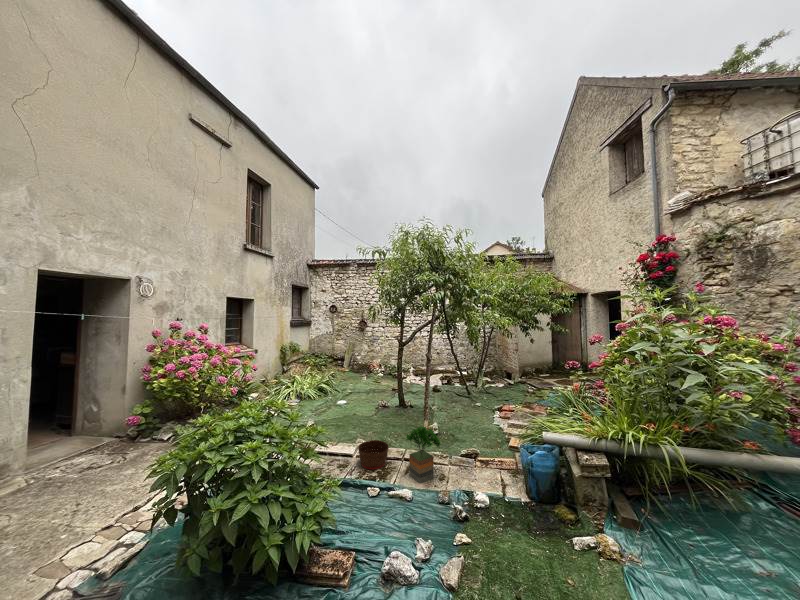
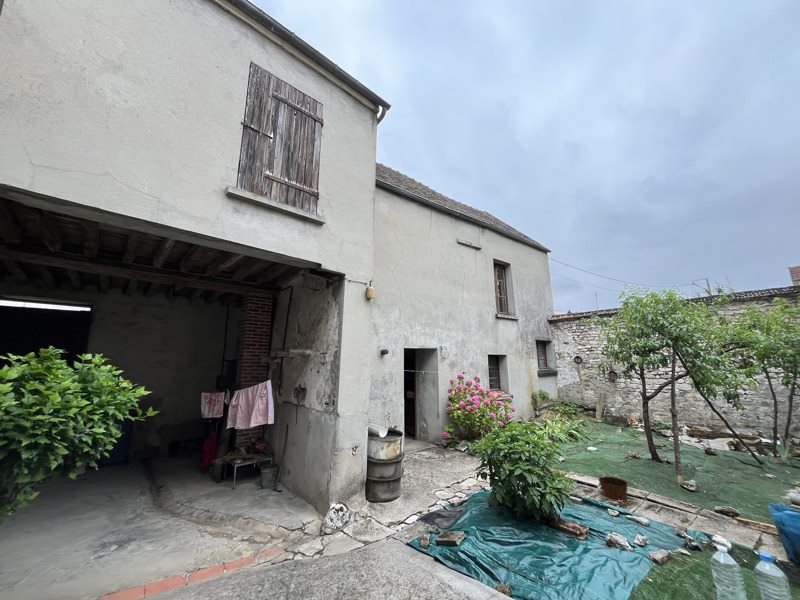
potted tree: present [406,427,441,483] -> none [638,470,677,518]

